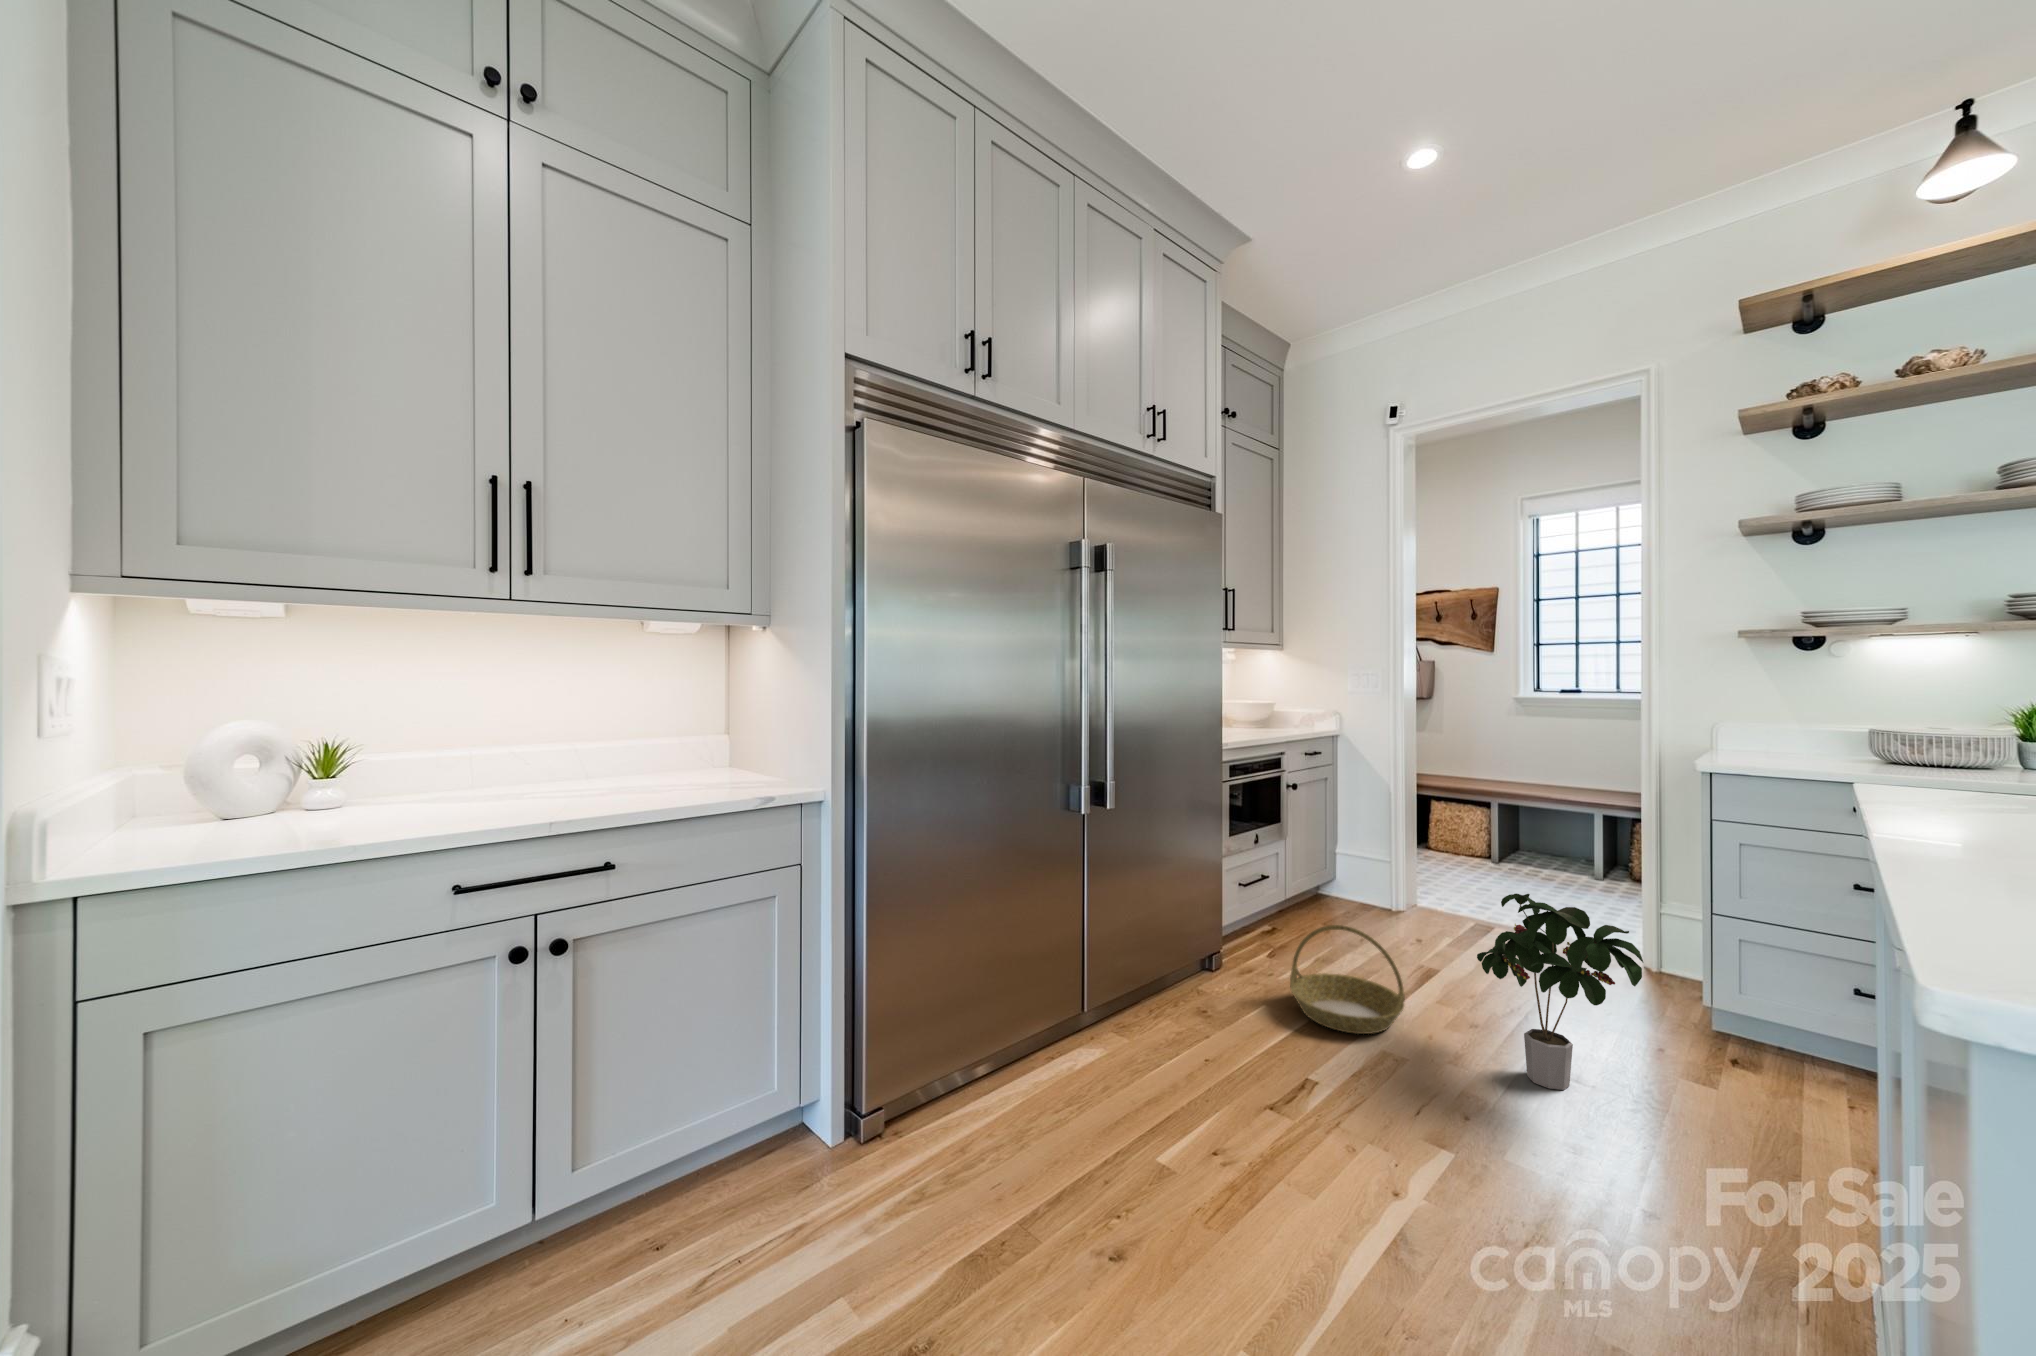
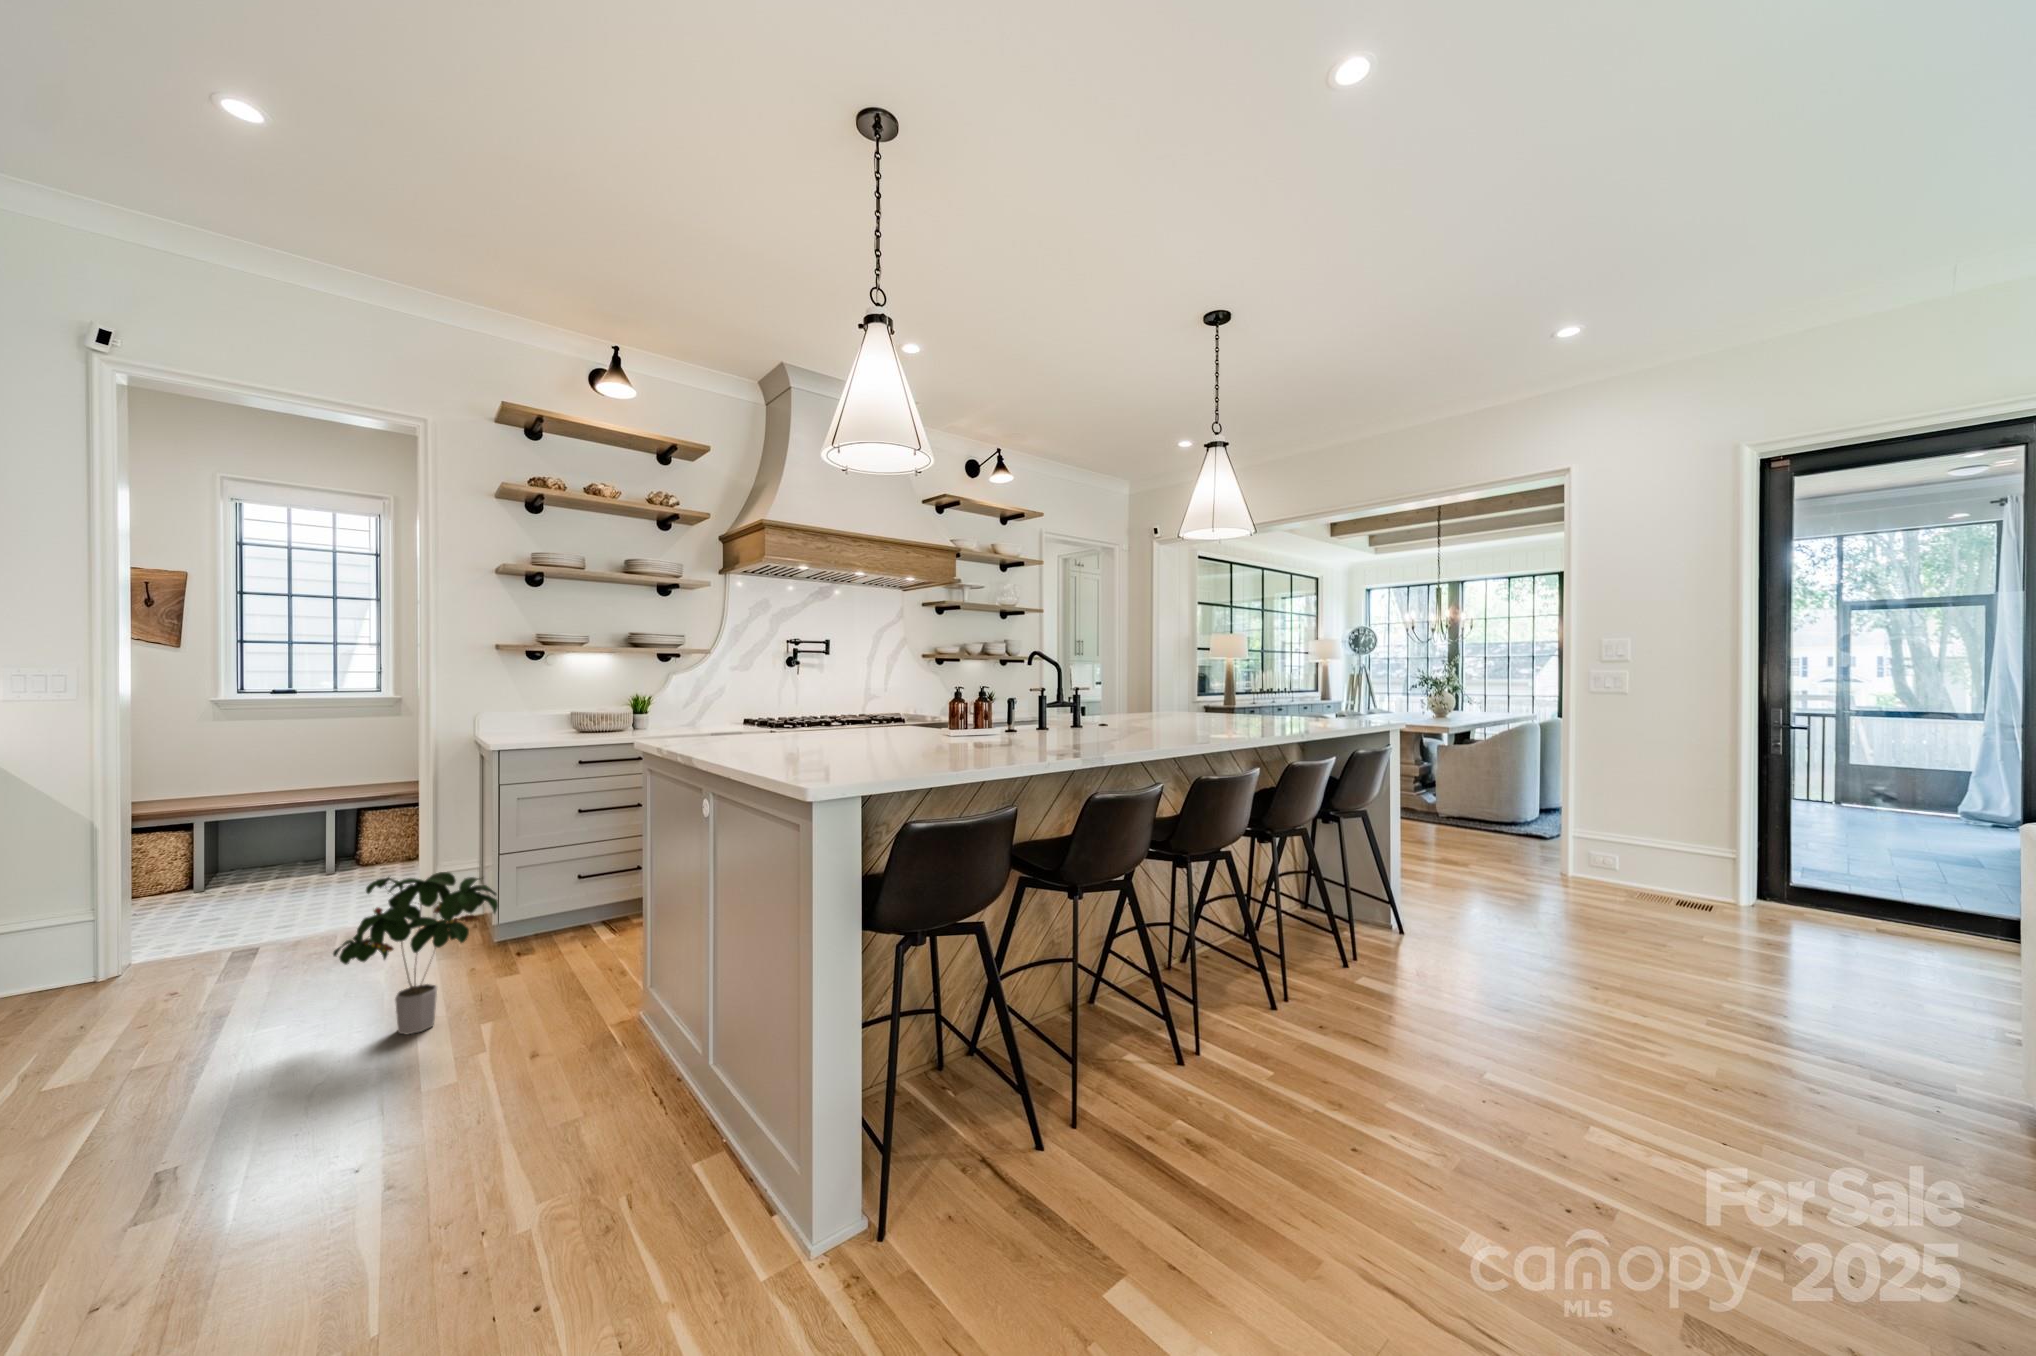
basket: present [1290,925,1405,1034] -> none [57,981,249,1119]

